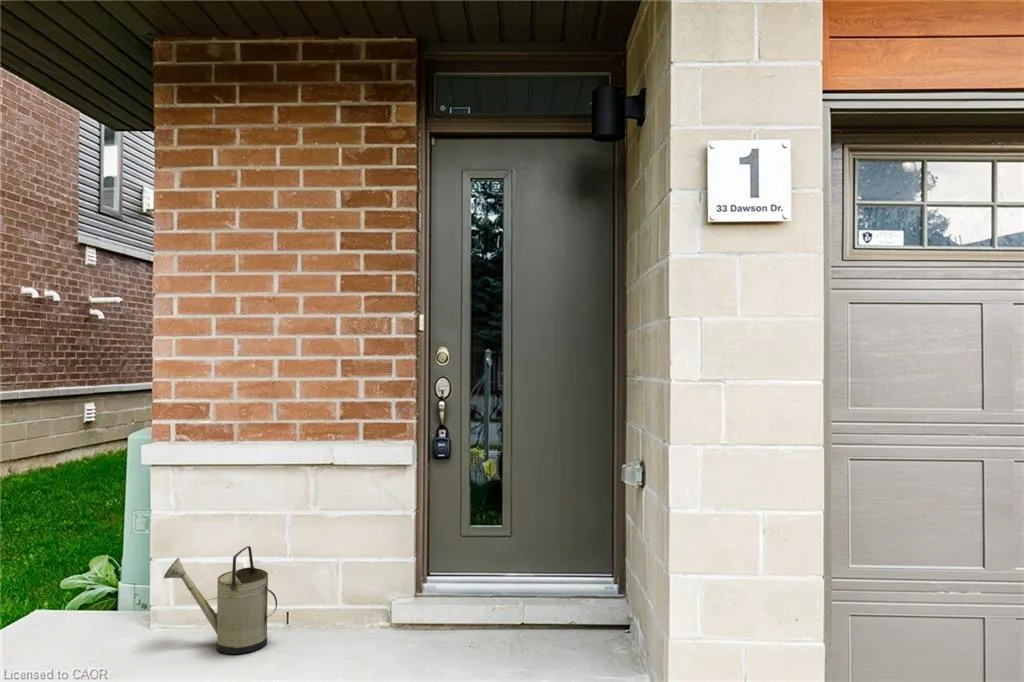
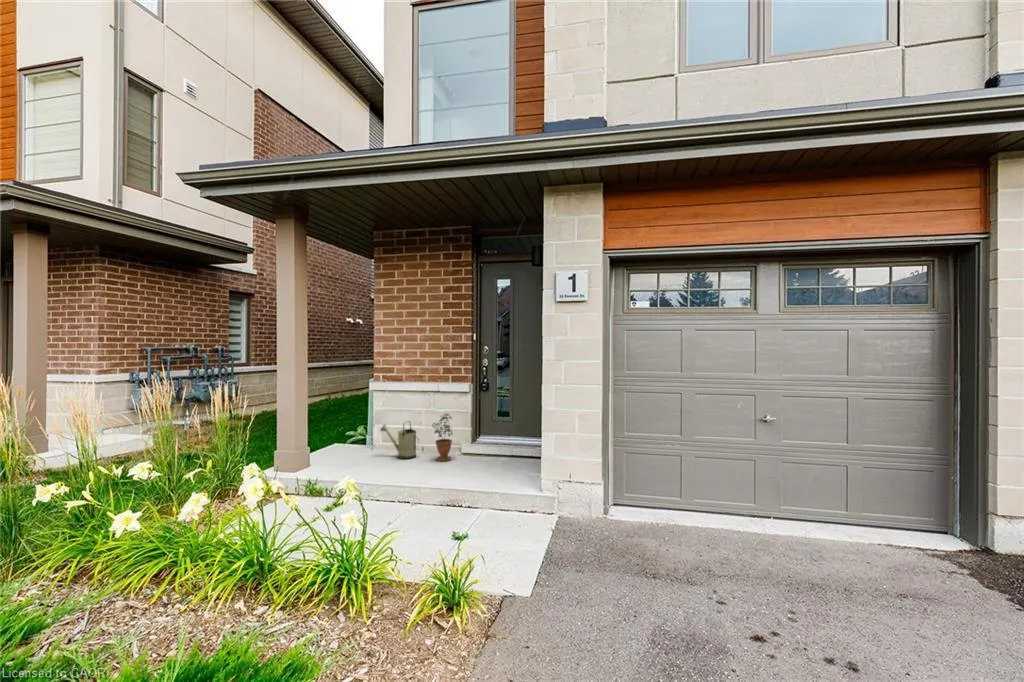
potted plant: none [315,517,372,655] -> present [432,414,452,461]

